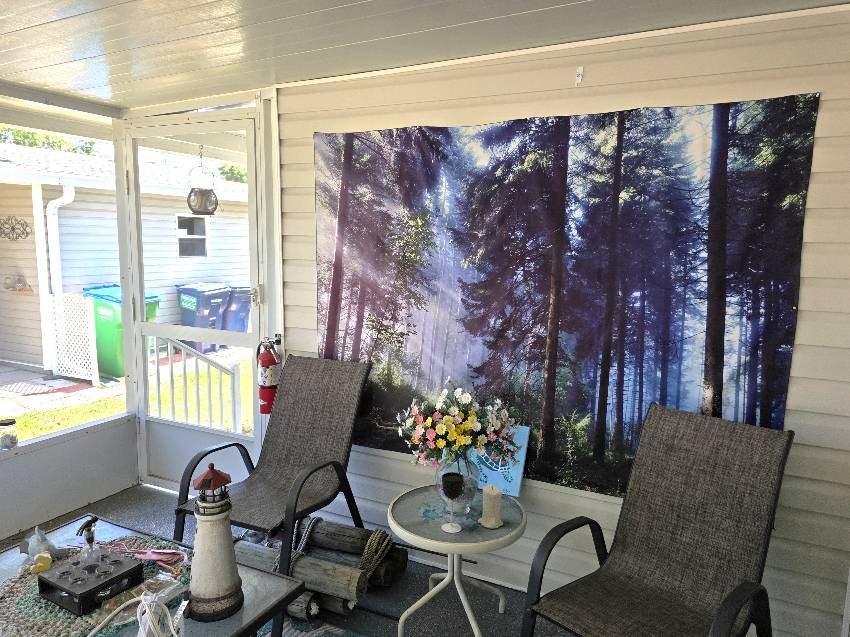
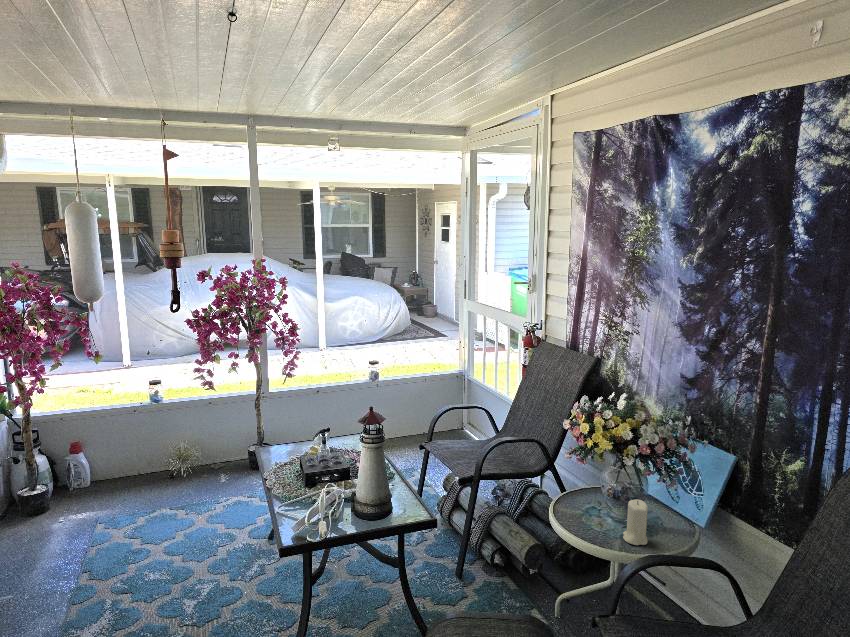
wine glass: present [442,472,464,533] -> none [581,474,606,535]

